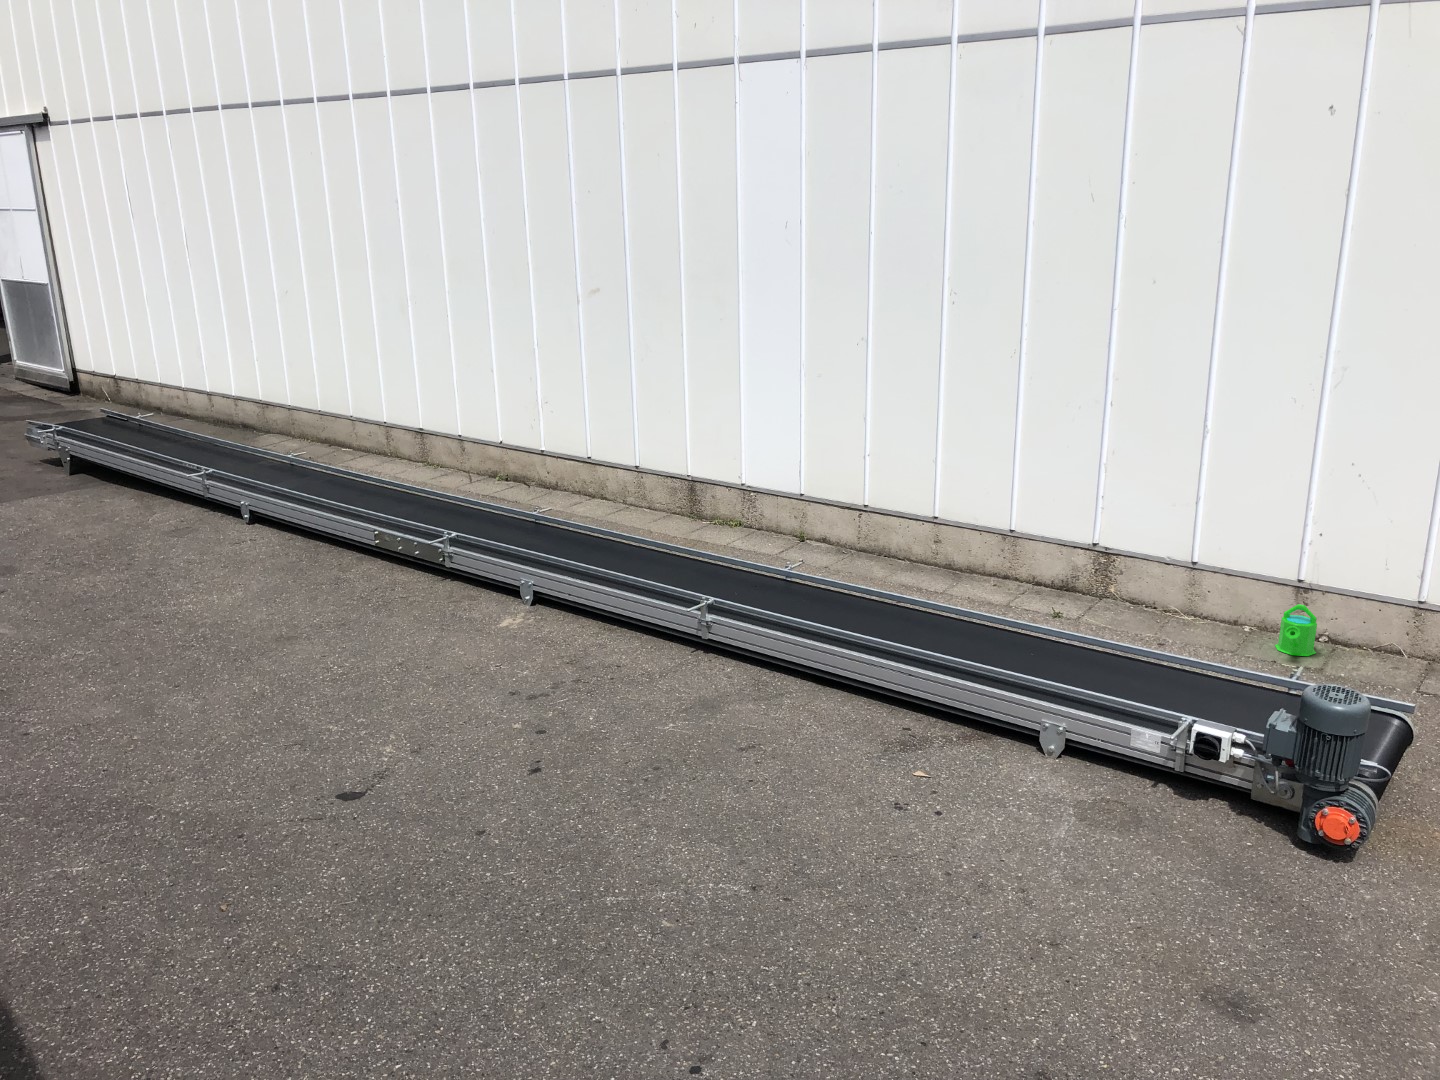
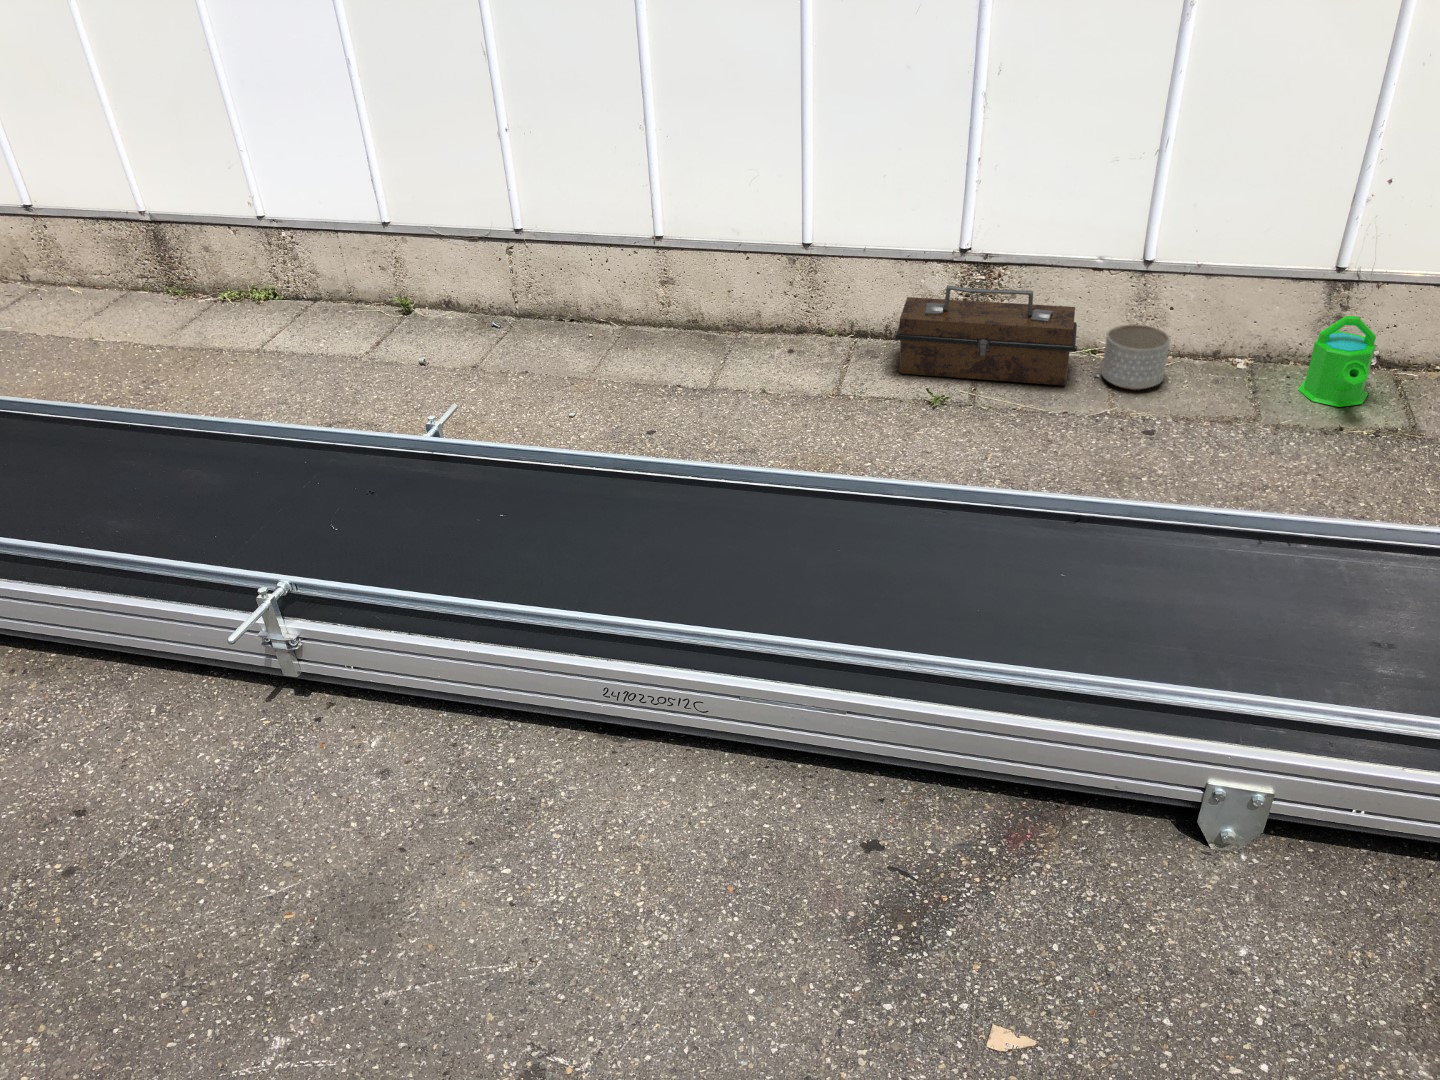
toolbox: none [1047,560,1153,622] -> present [895,285,1077,385]
planter: none [1161,596,1200,631] -> present [1102,324,1170,390]

